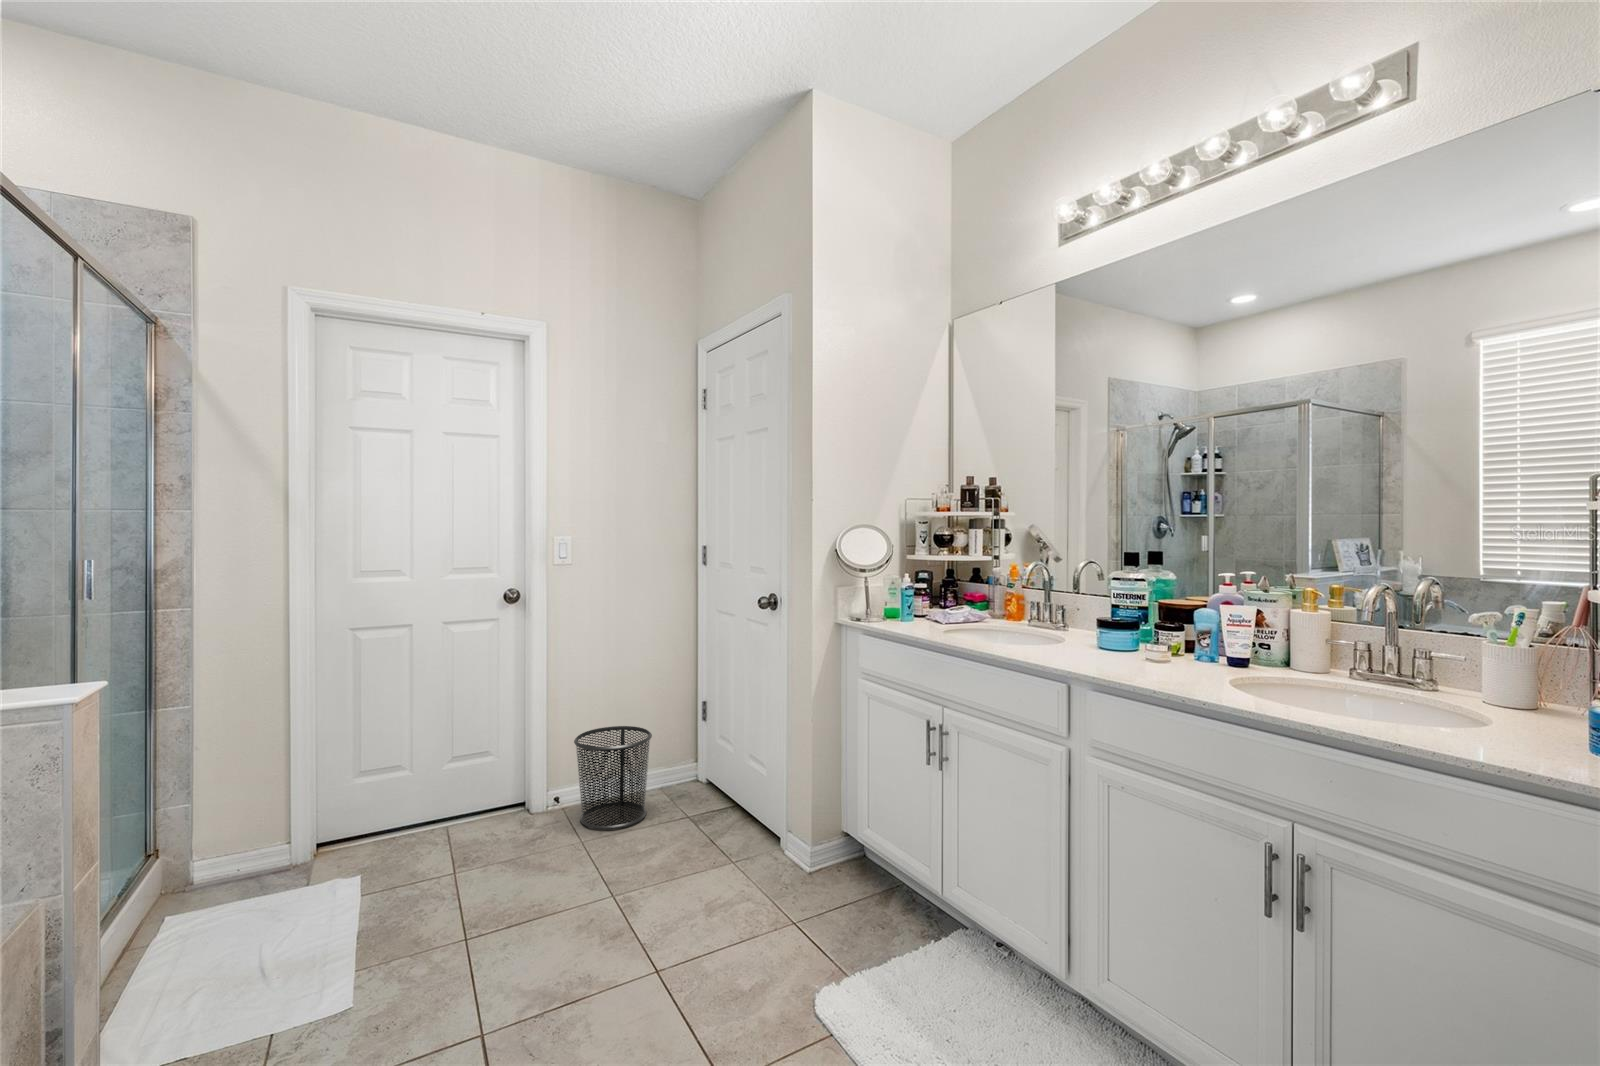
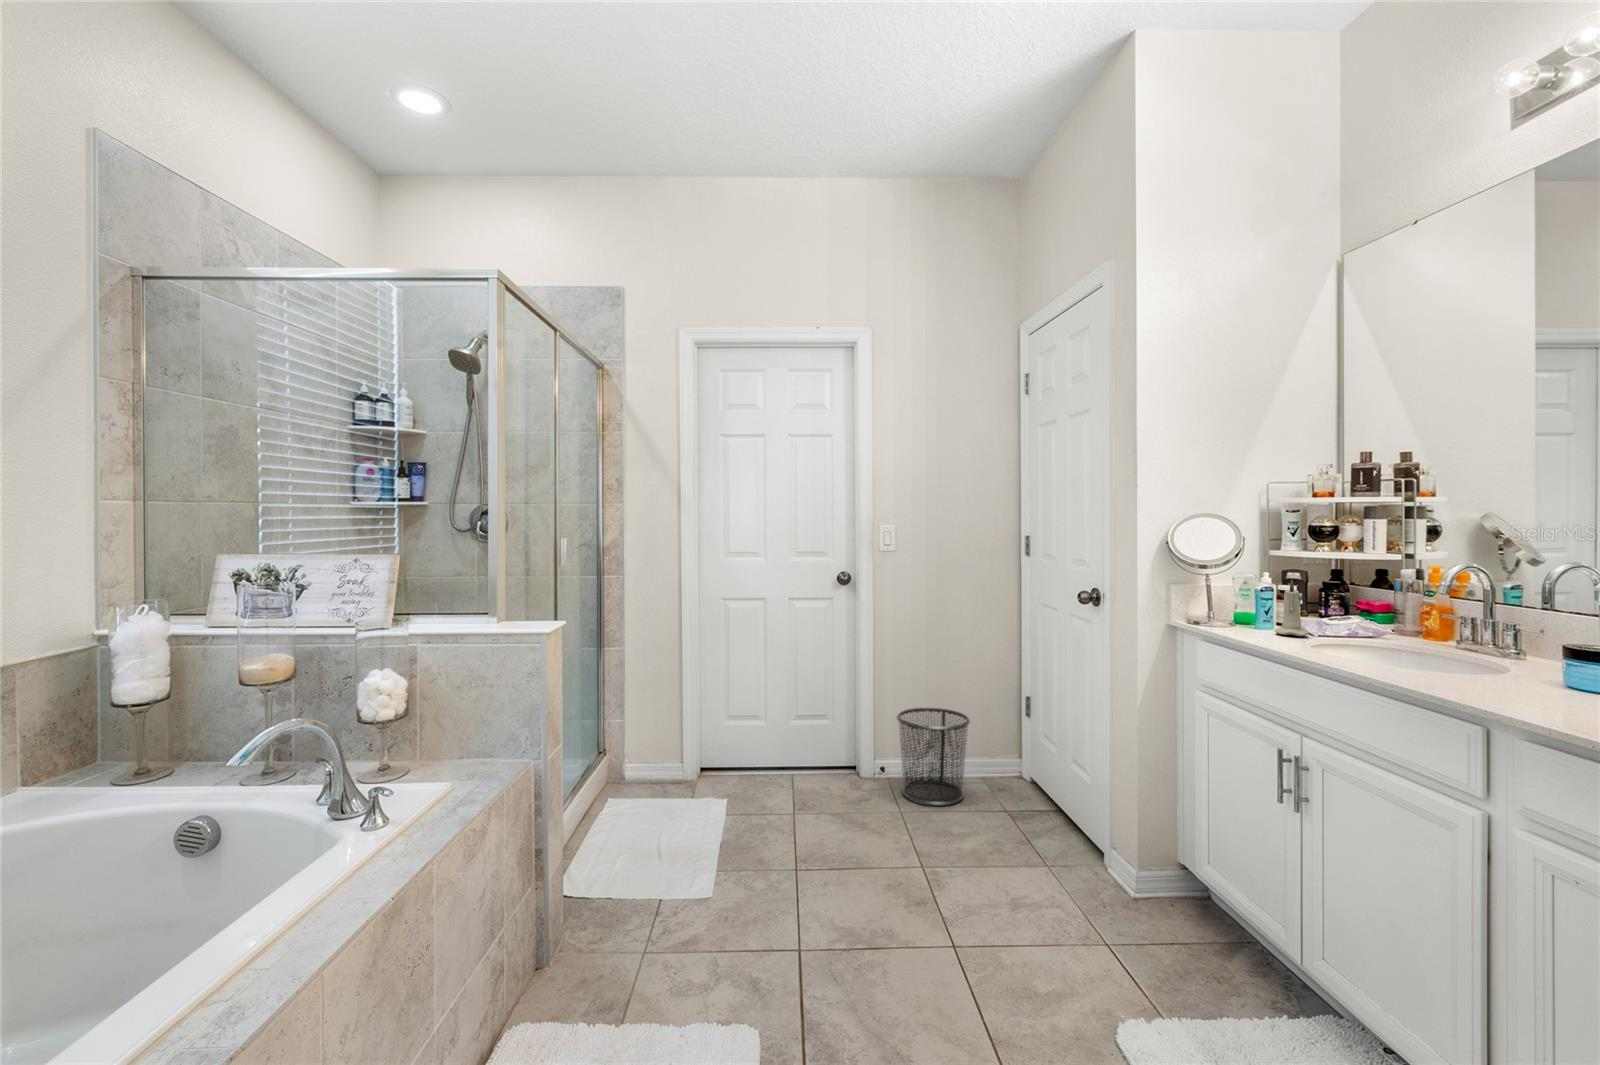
candle: none [916,579,939,625] -> present [1274,580,1309,636]

